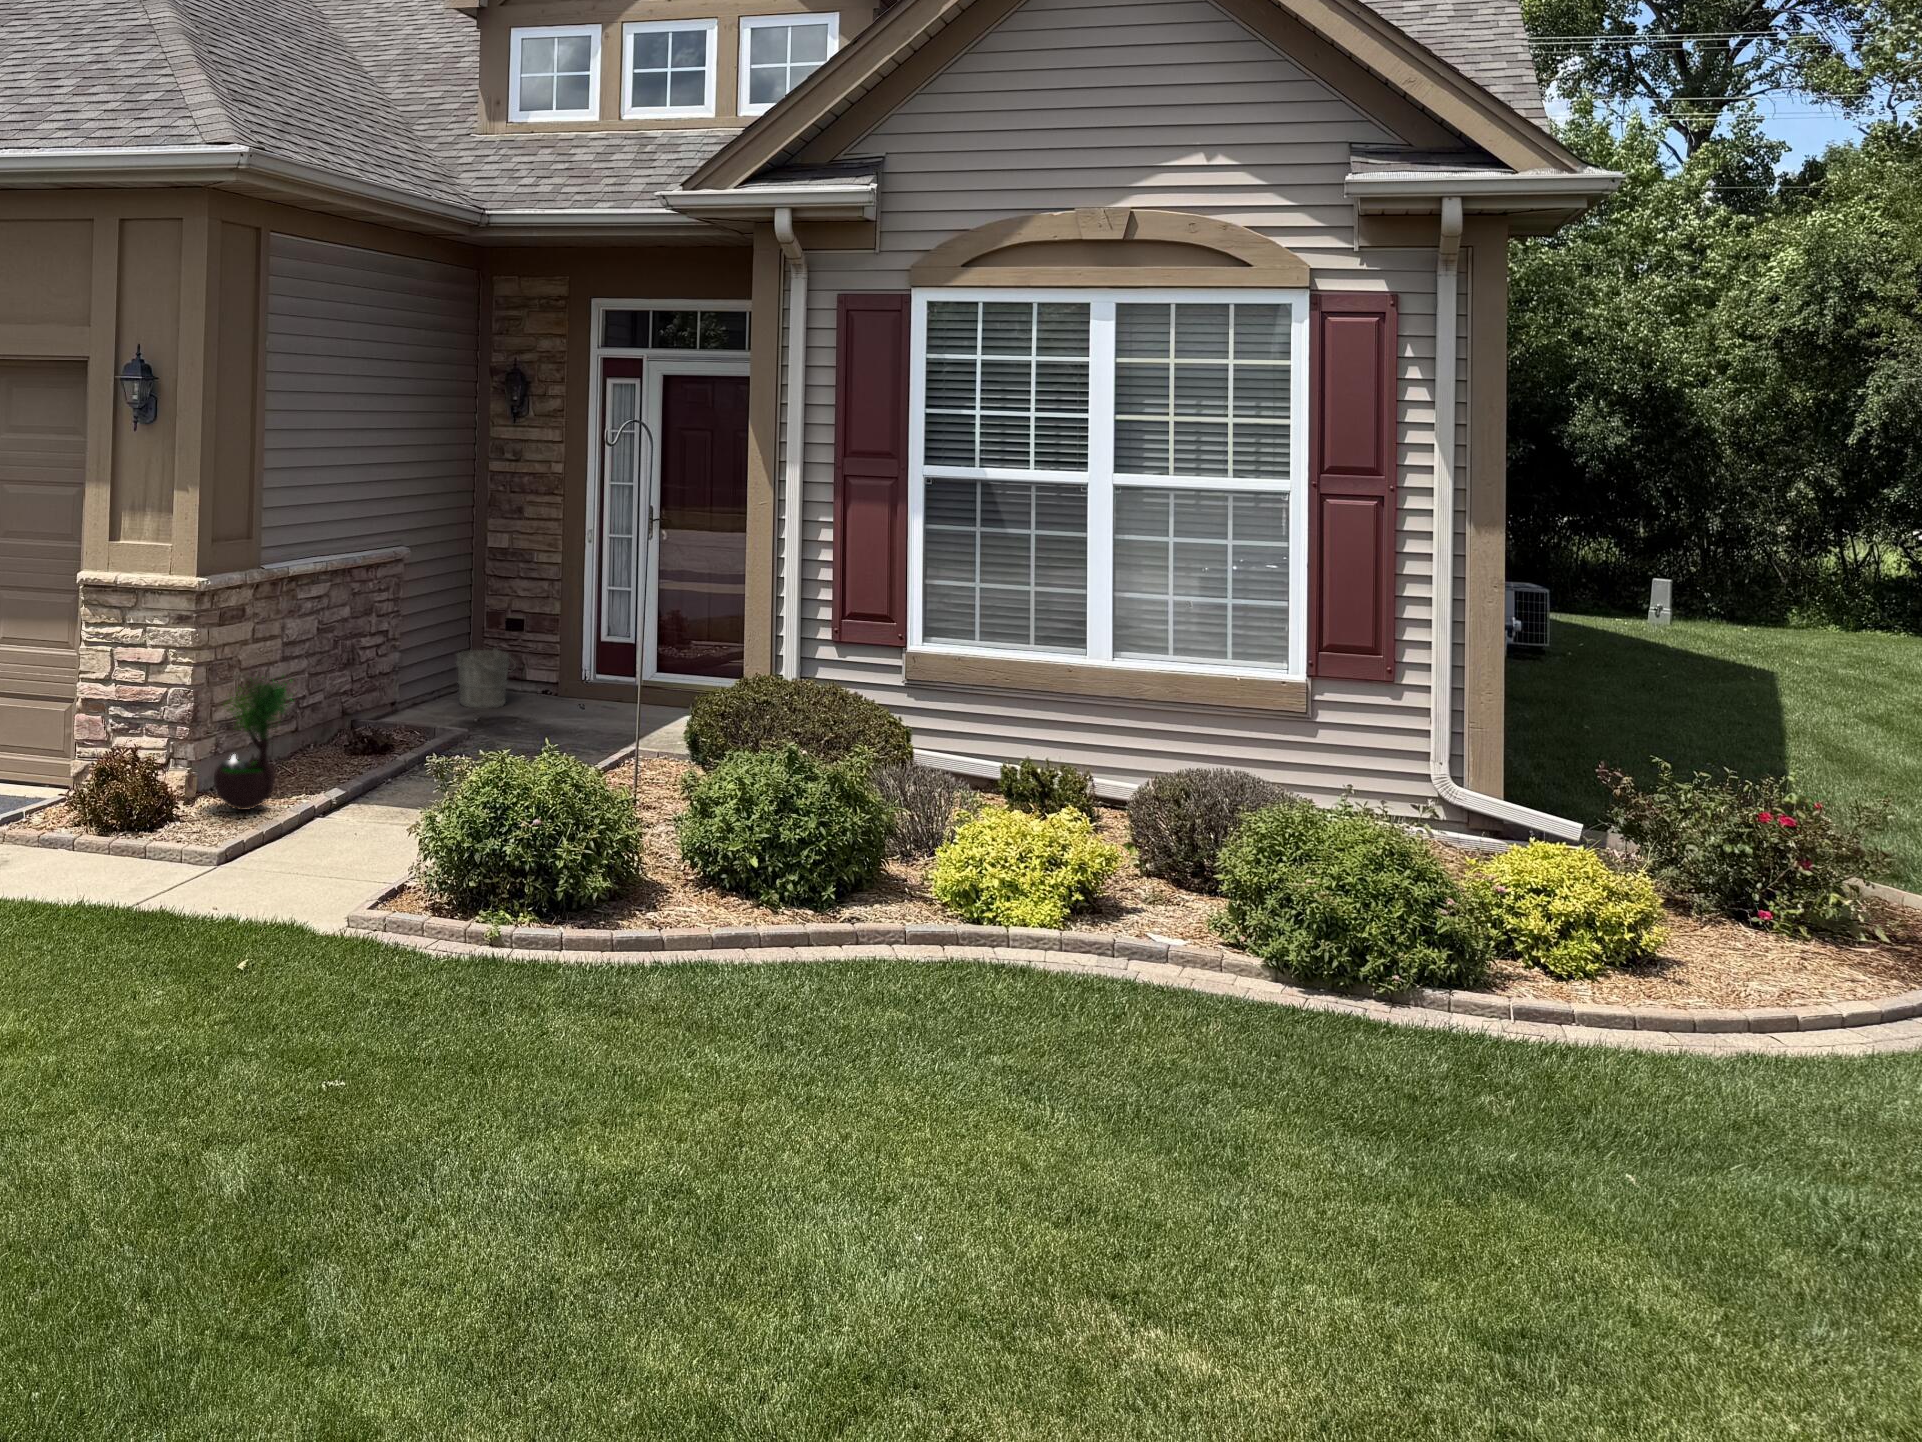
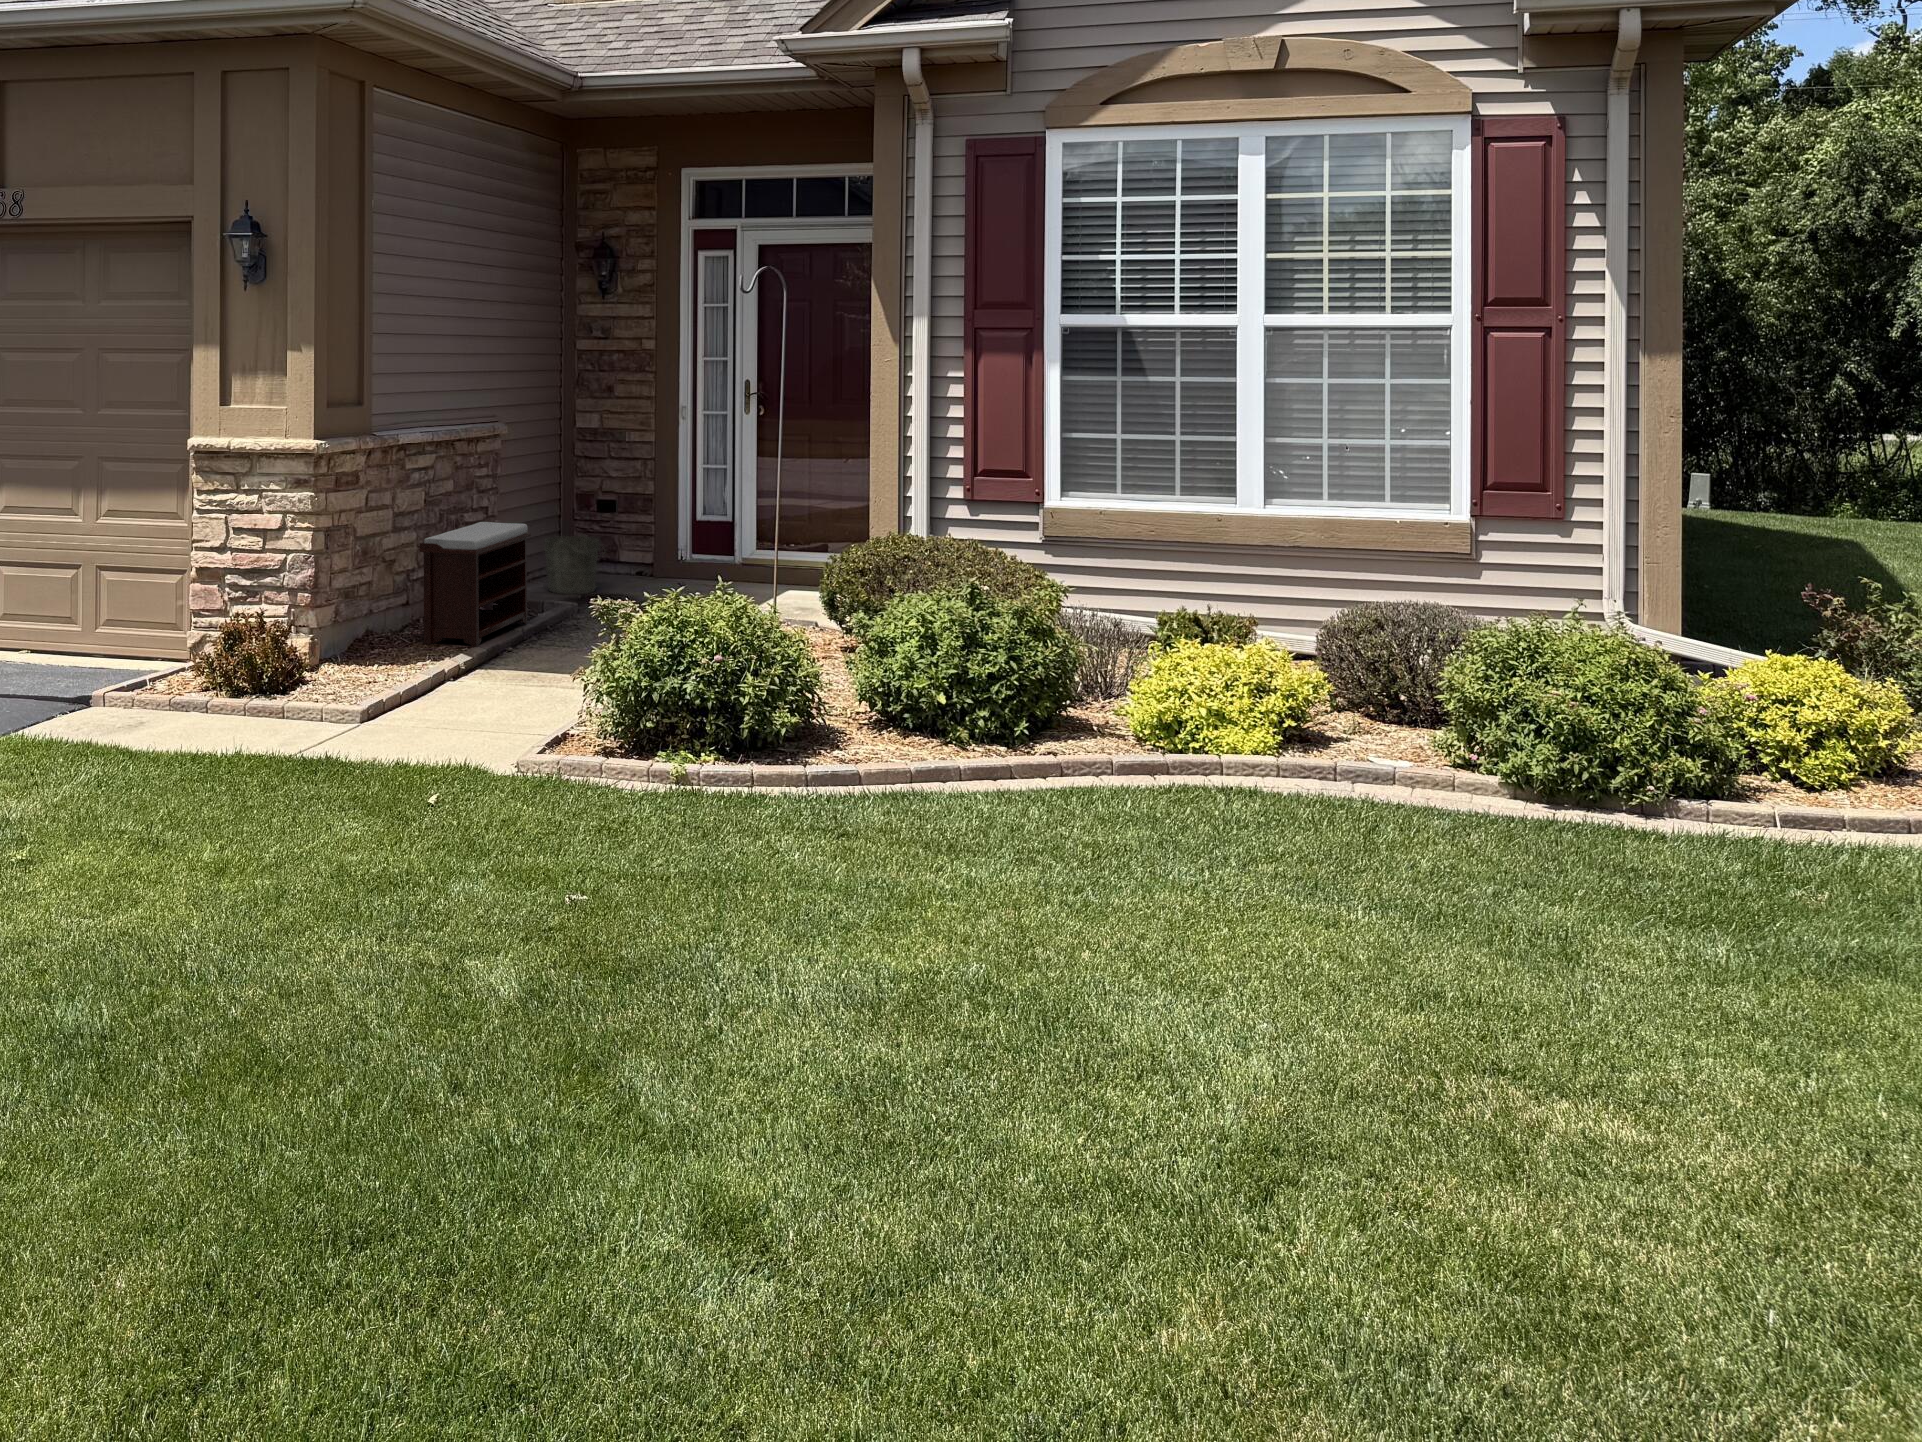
bench: none [311,645,428,775] -> present [419,522,531,647]
potted tree: present [214,677,293,810] -> none [338,532,420,677]

